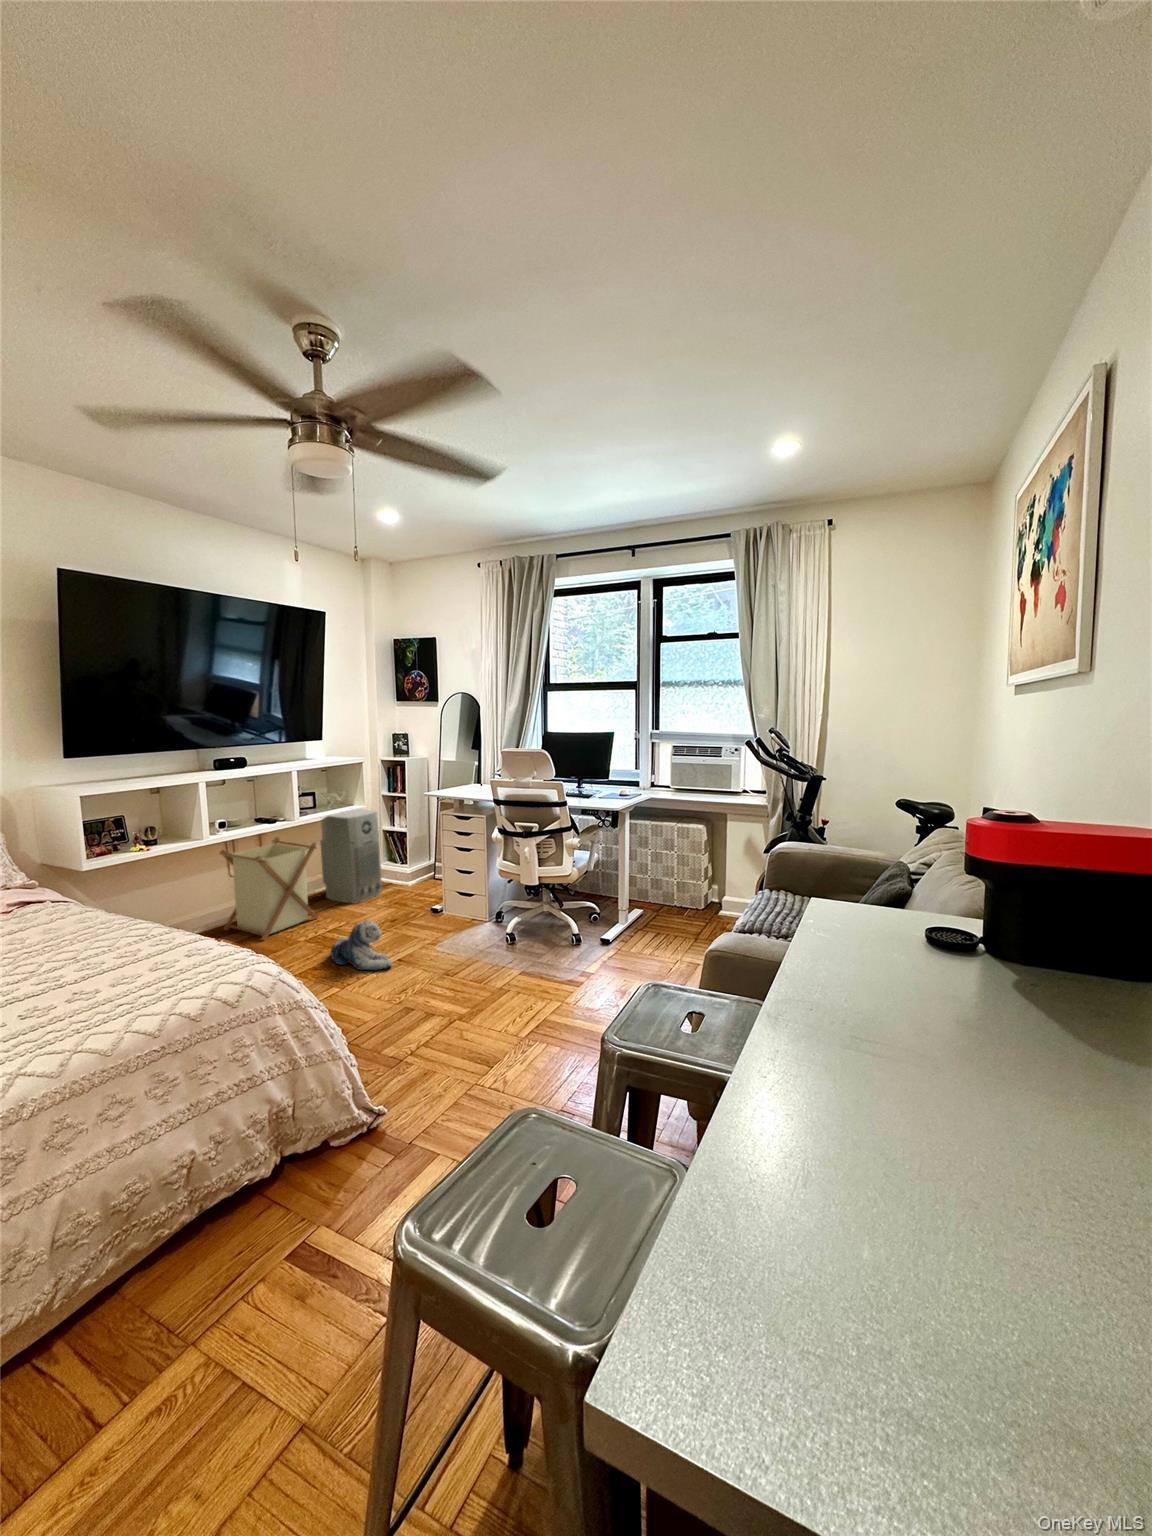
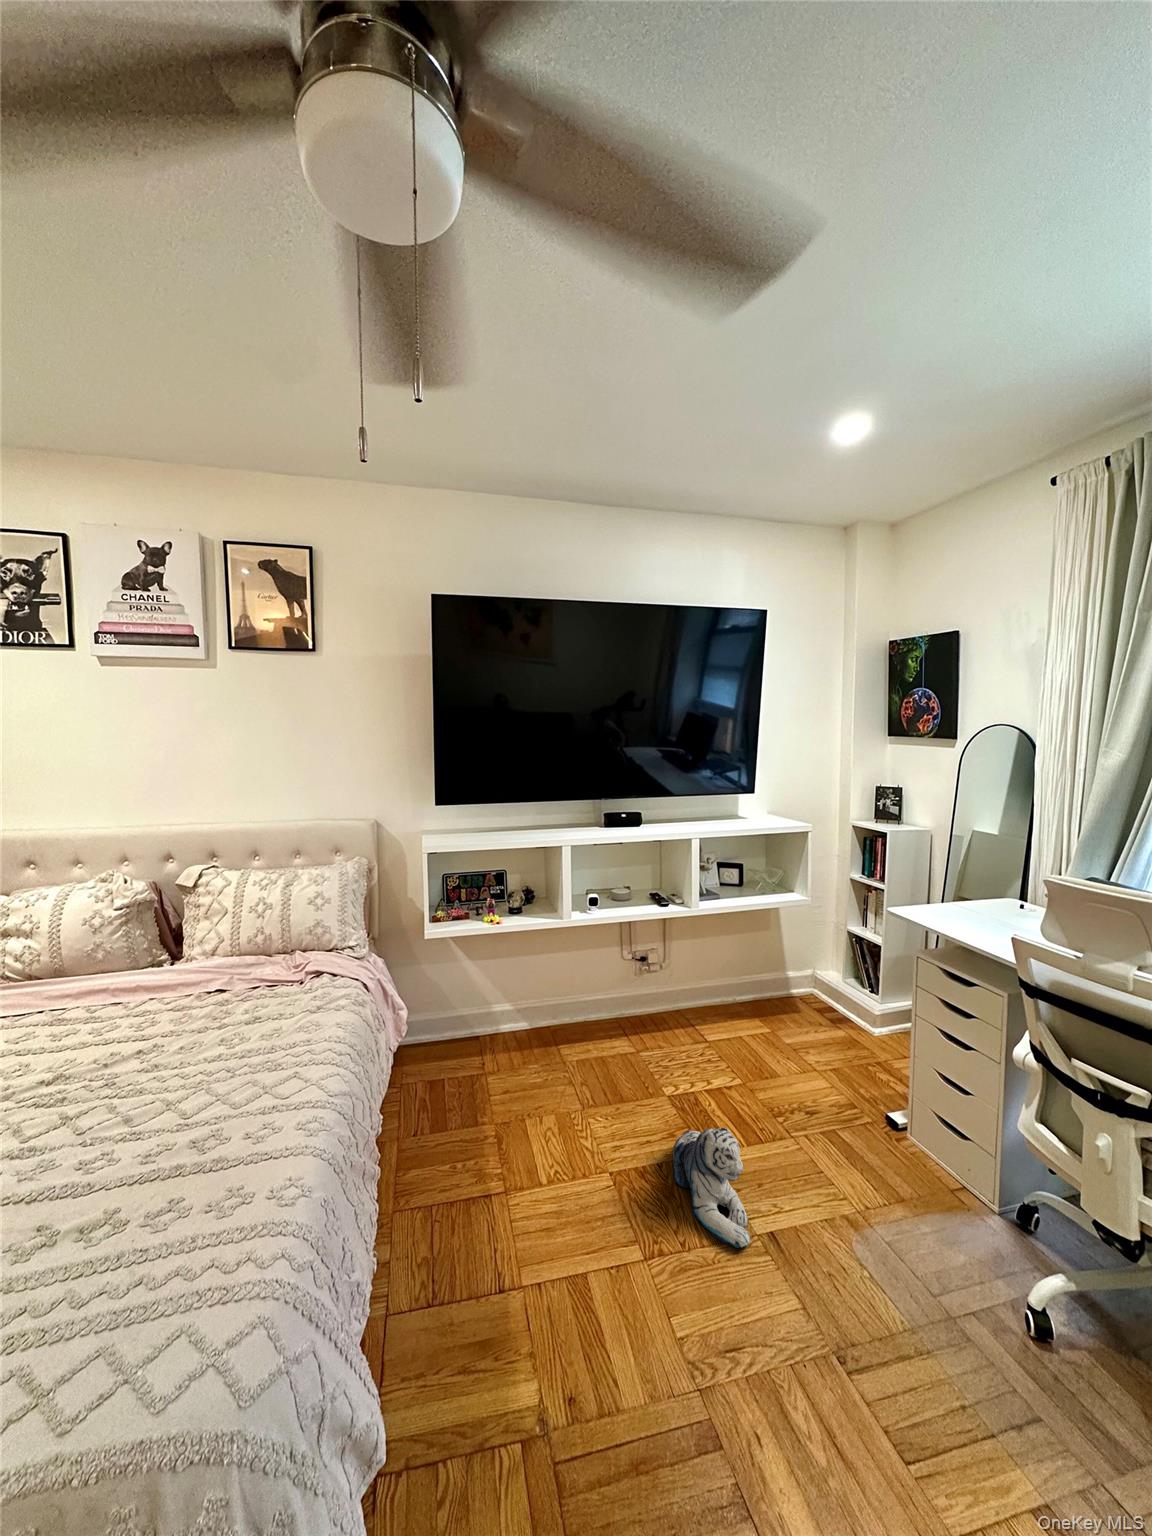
air purifier: present [320,809,383,904] -> none [745,891,826,1043]
laundry basket: present [220,837,318,941] -> none [607,918,716,1065]

